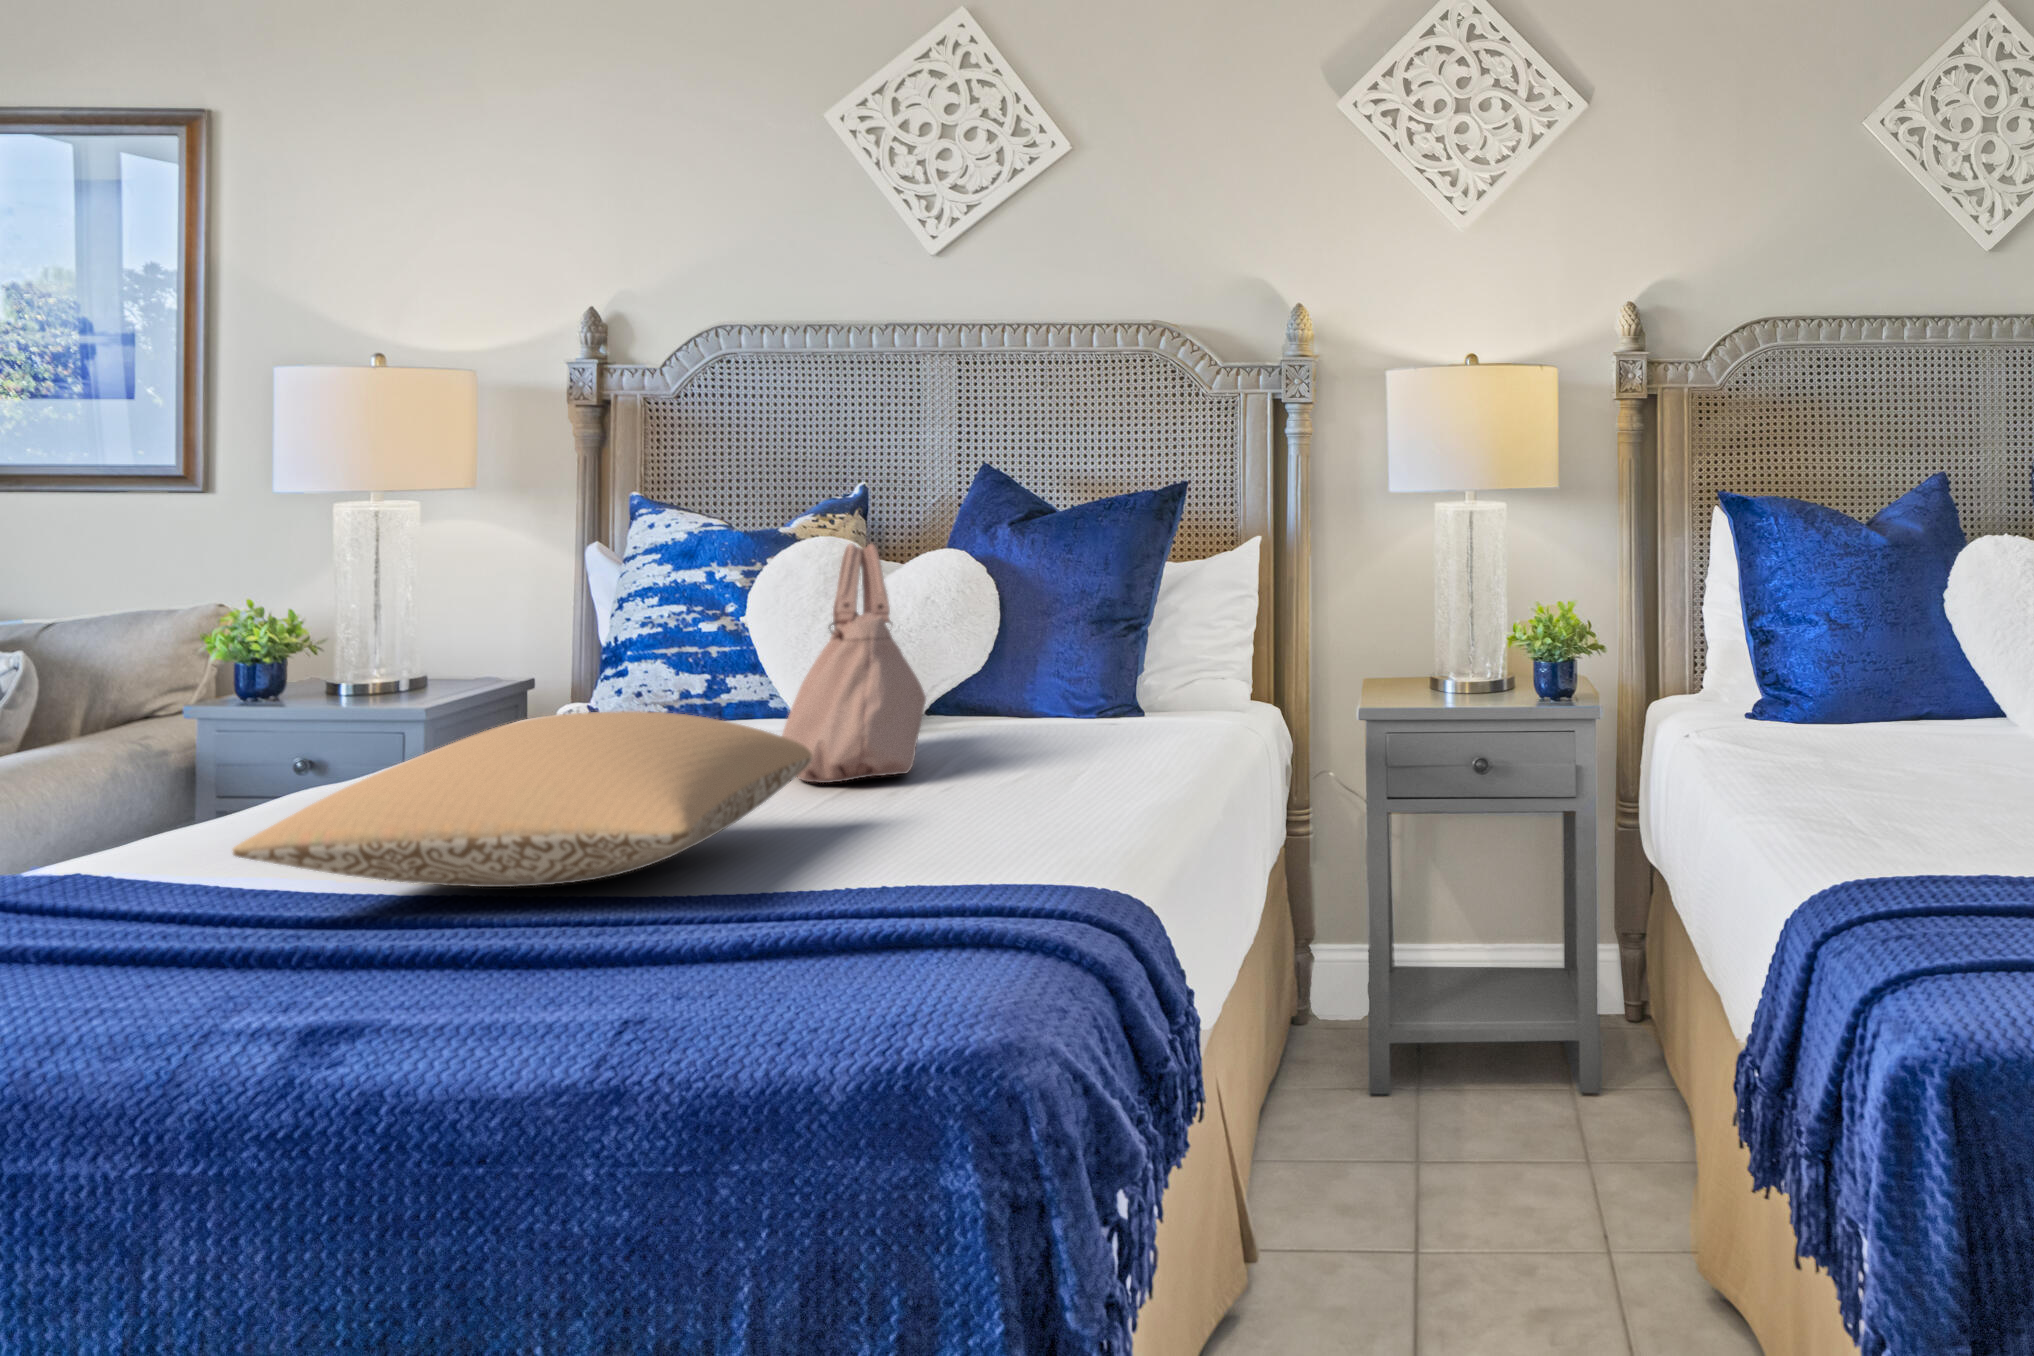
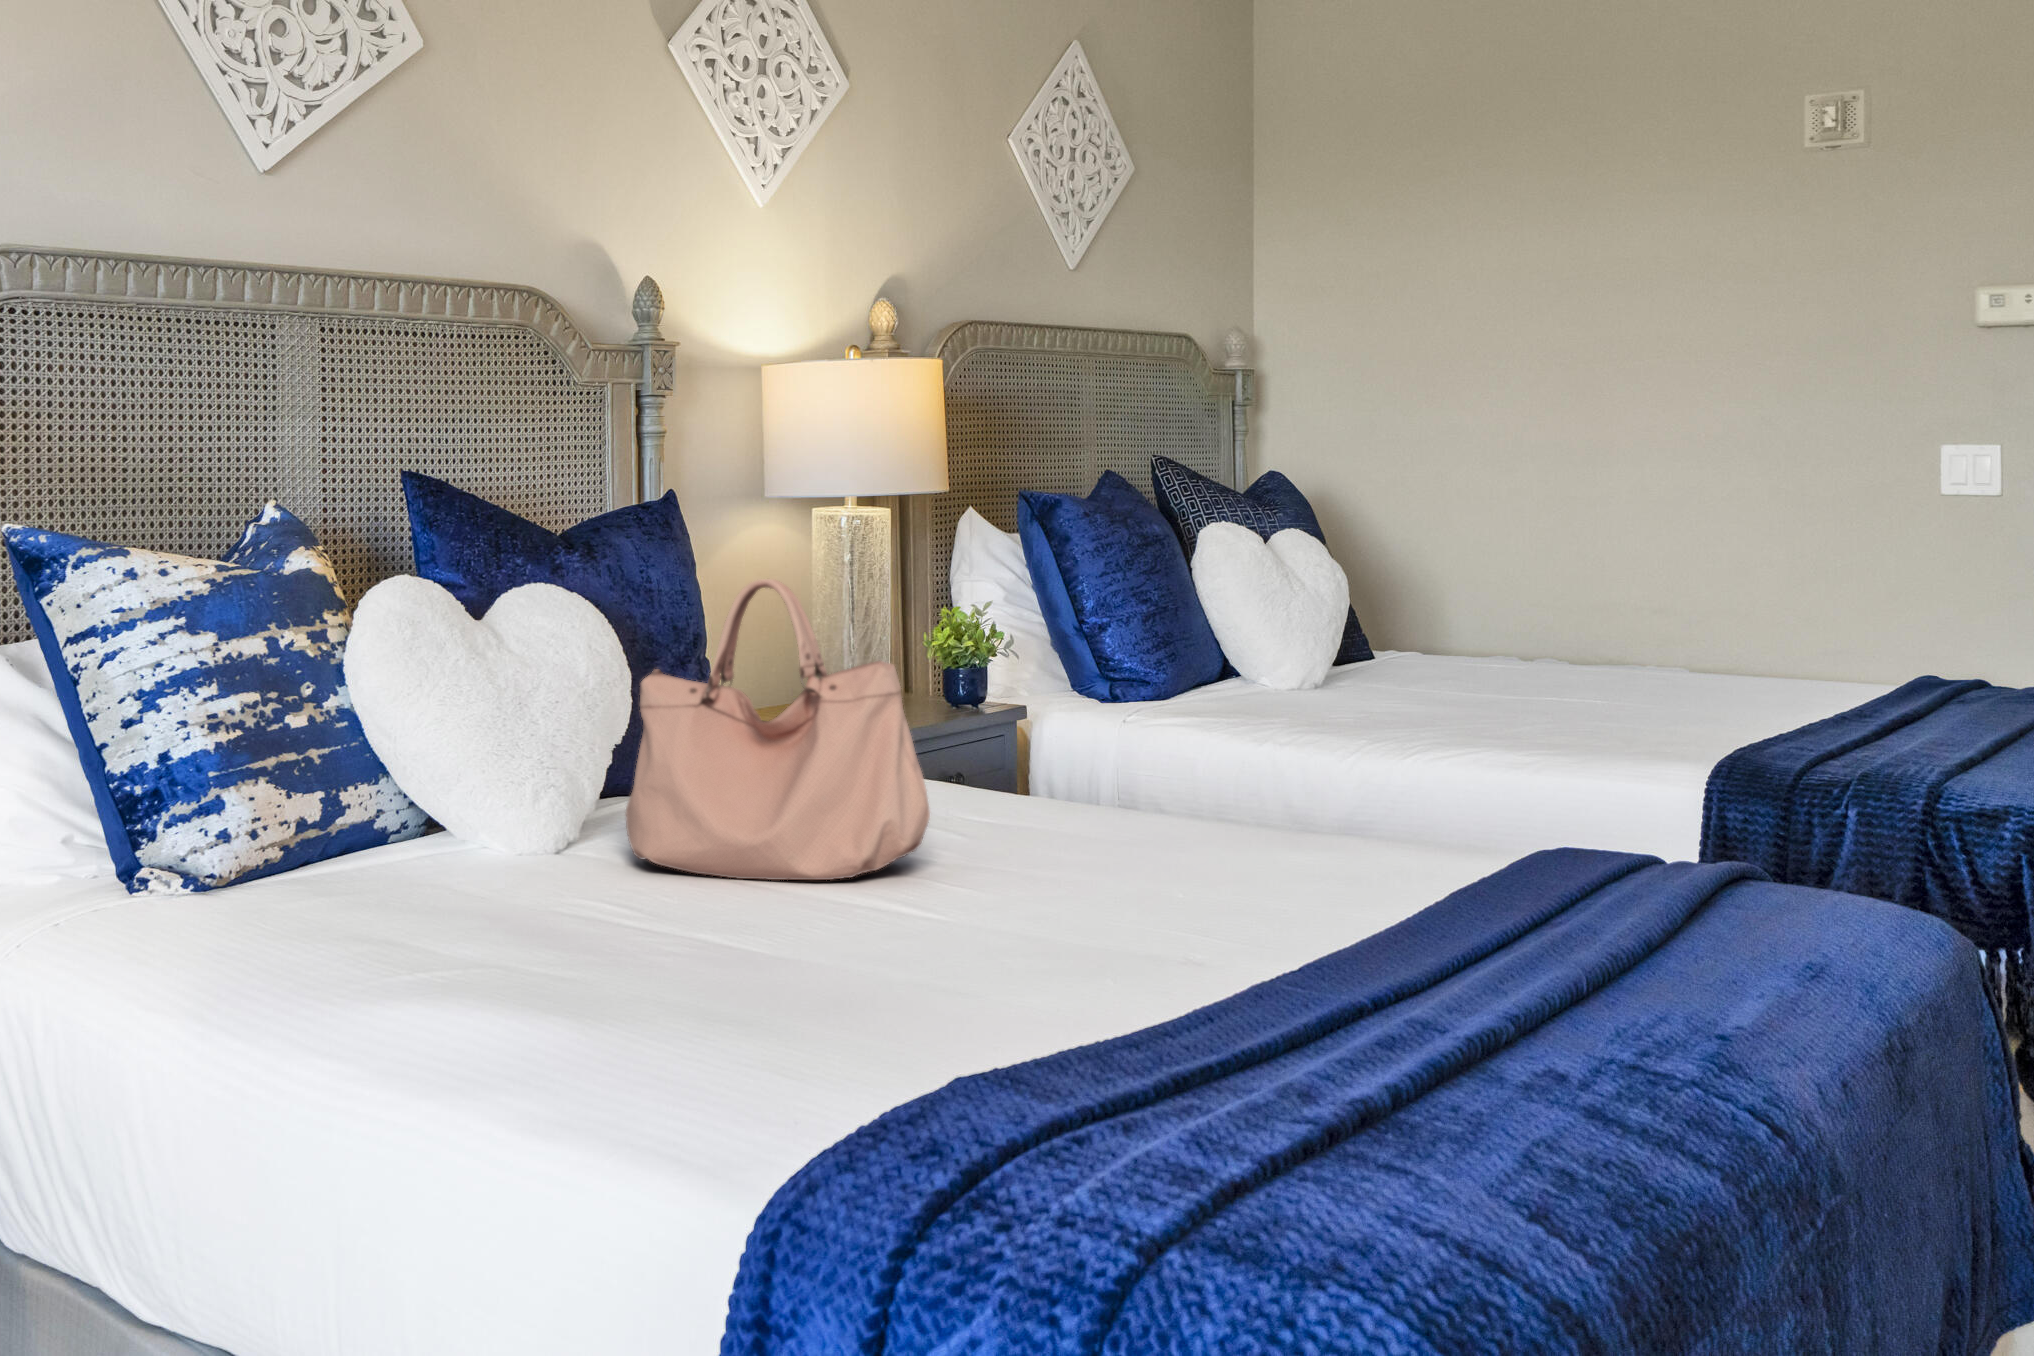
pillow: present [233,711,812,887] -> none [894,776,1493,984]

